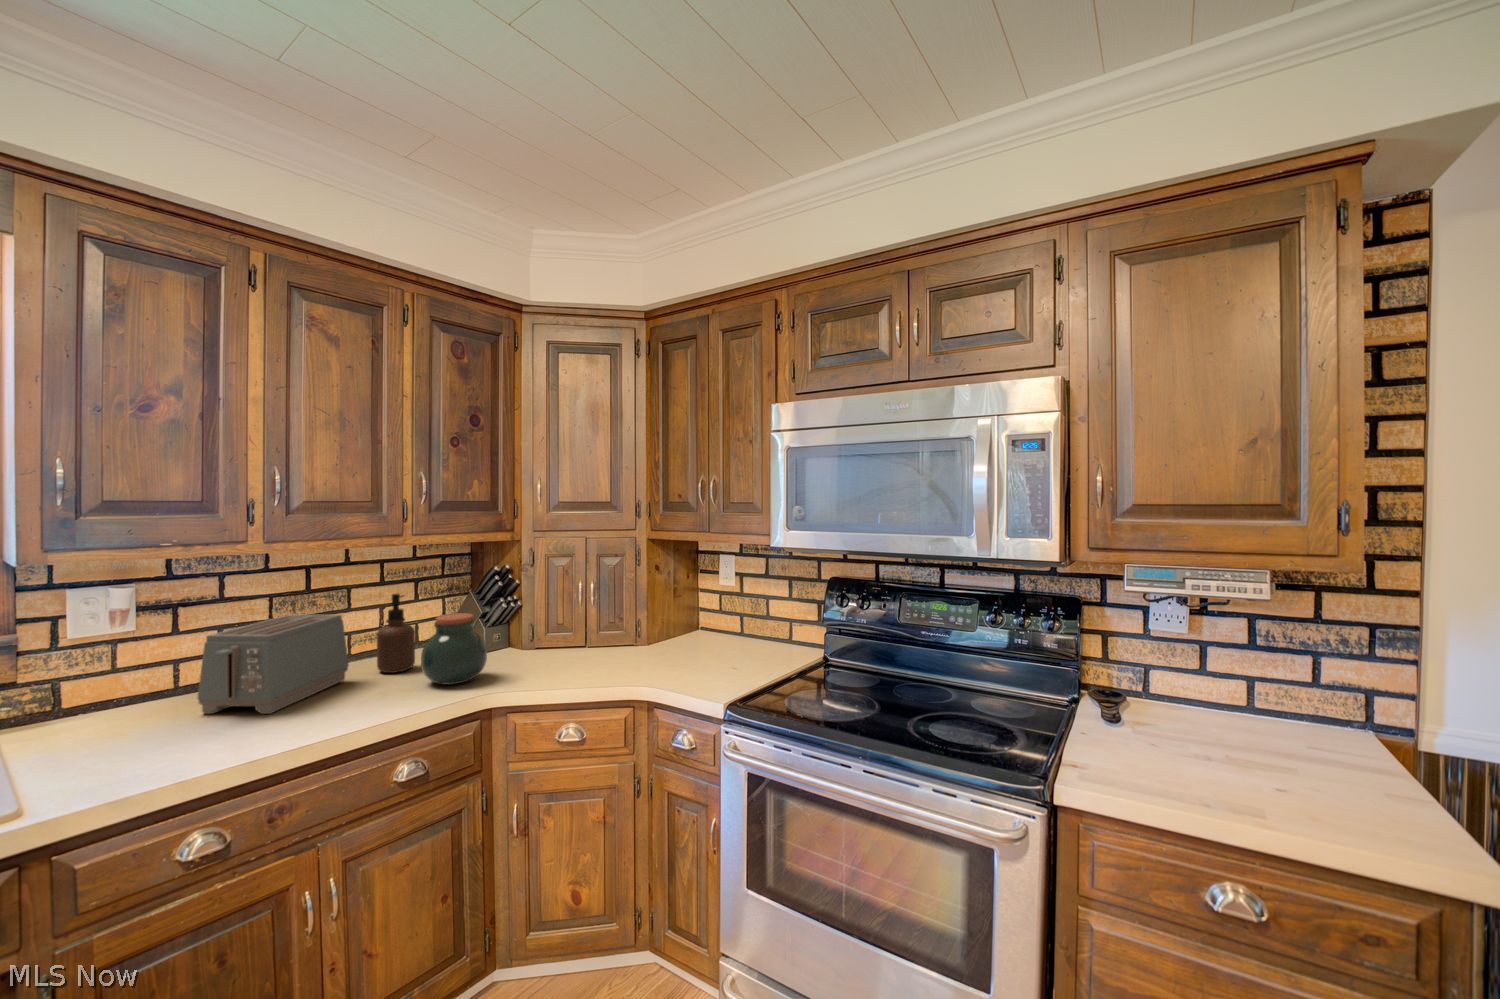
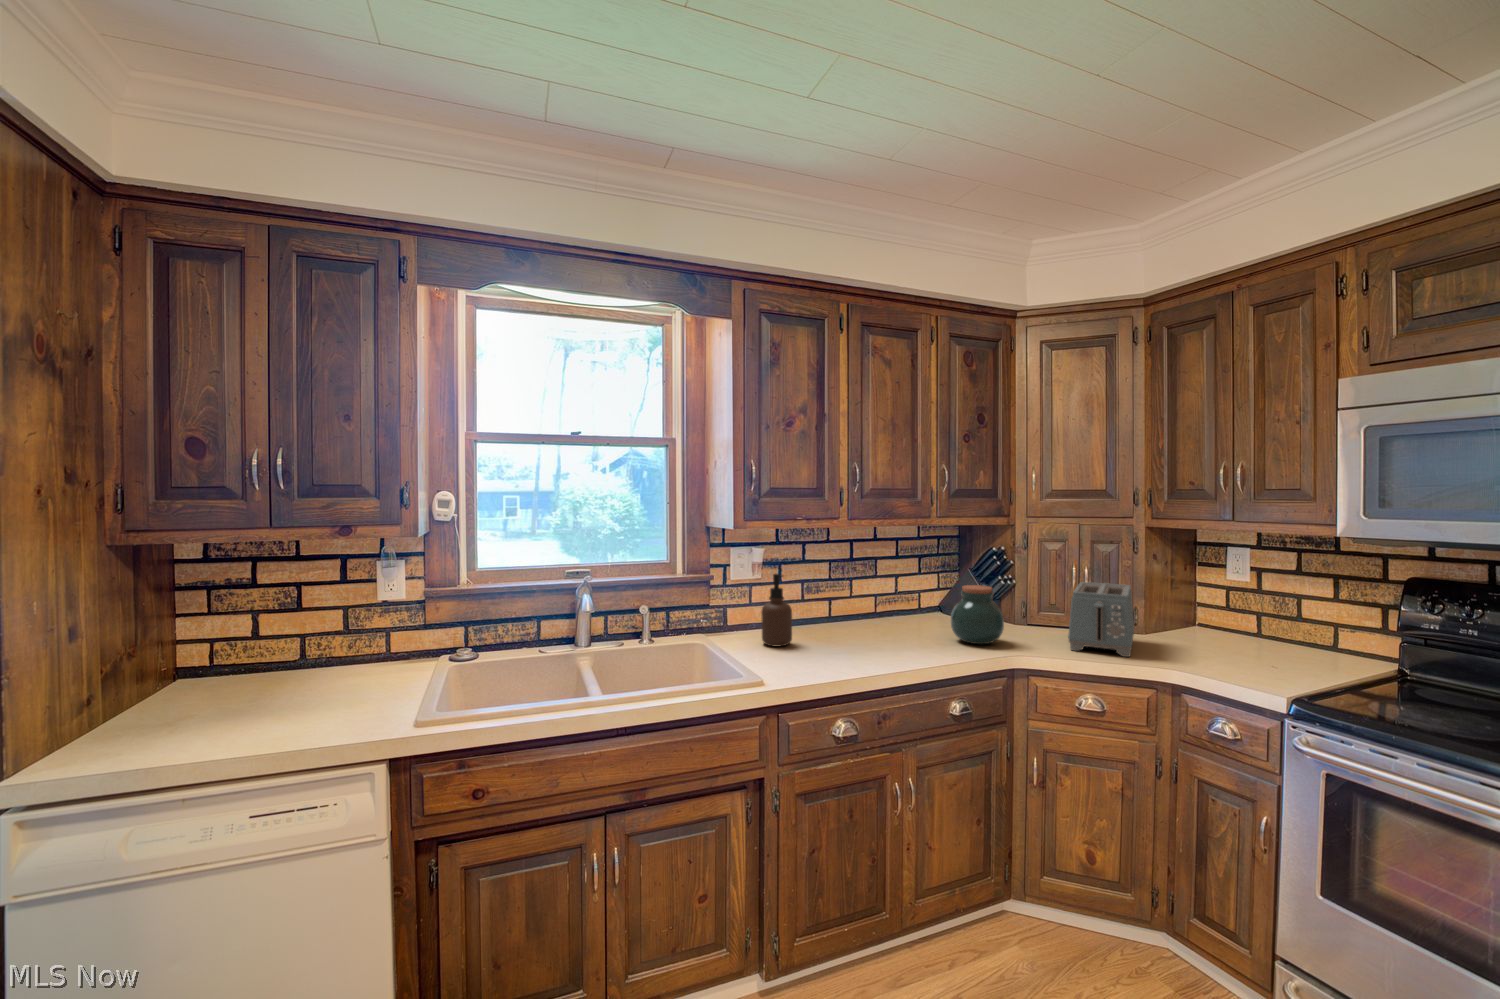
soap dispenser: present [377,594,415,673] -> present [761,574,792,646]
toaster: present [198,615,349,714] -> present [1068,582,1134,657]

